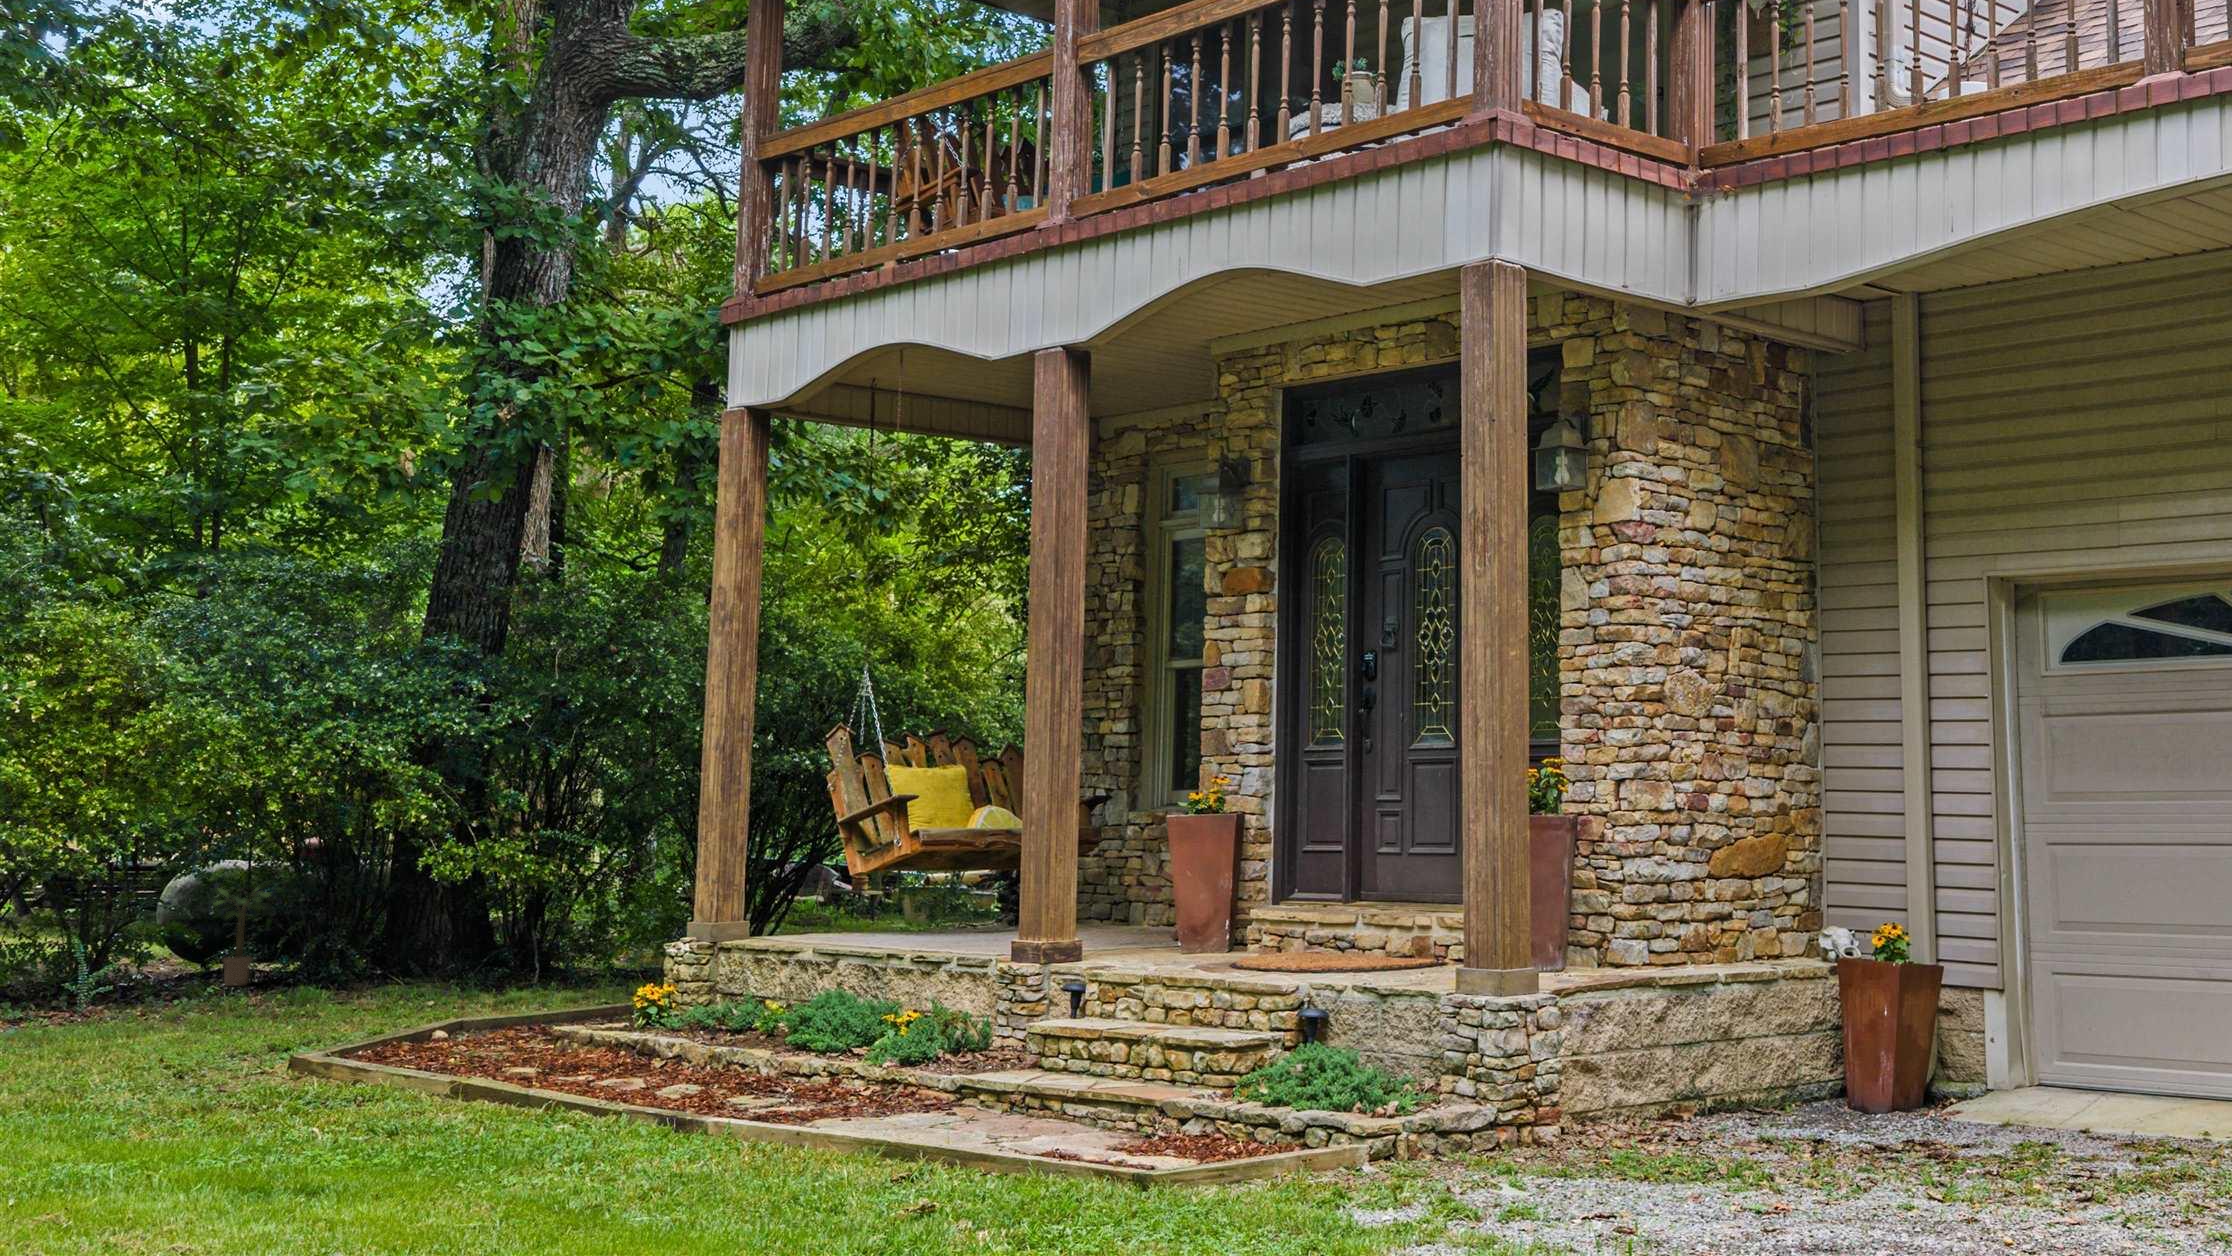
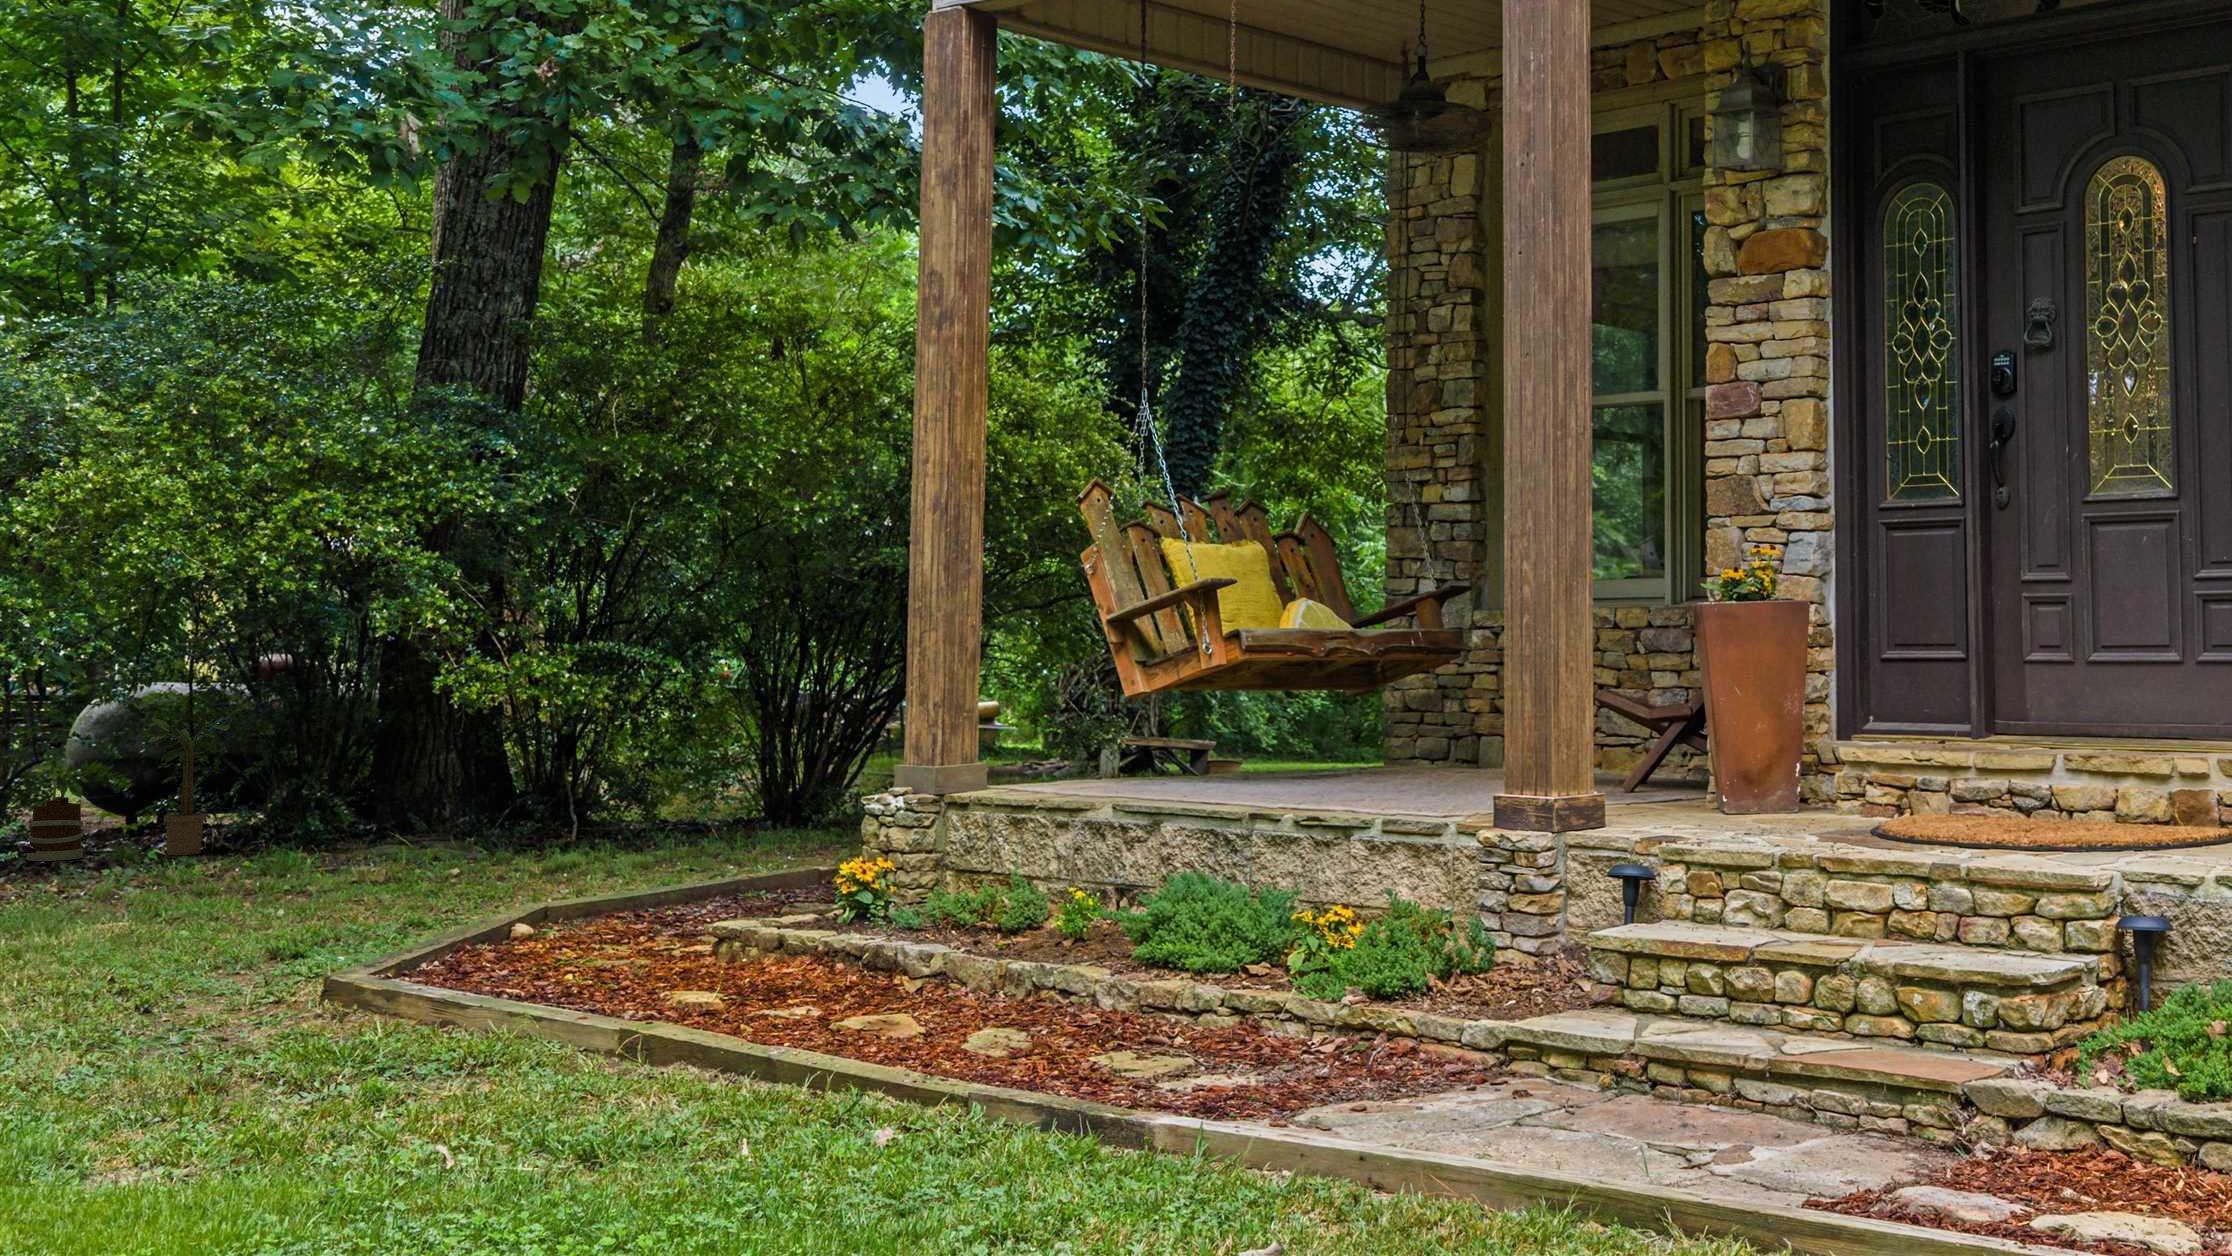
wooden bucket: none [126,925,166,989] -> present [26,781,83,861]

